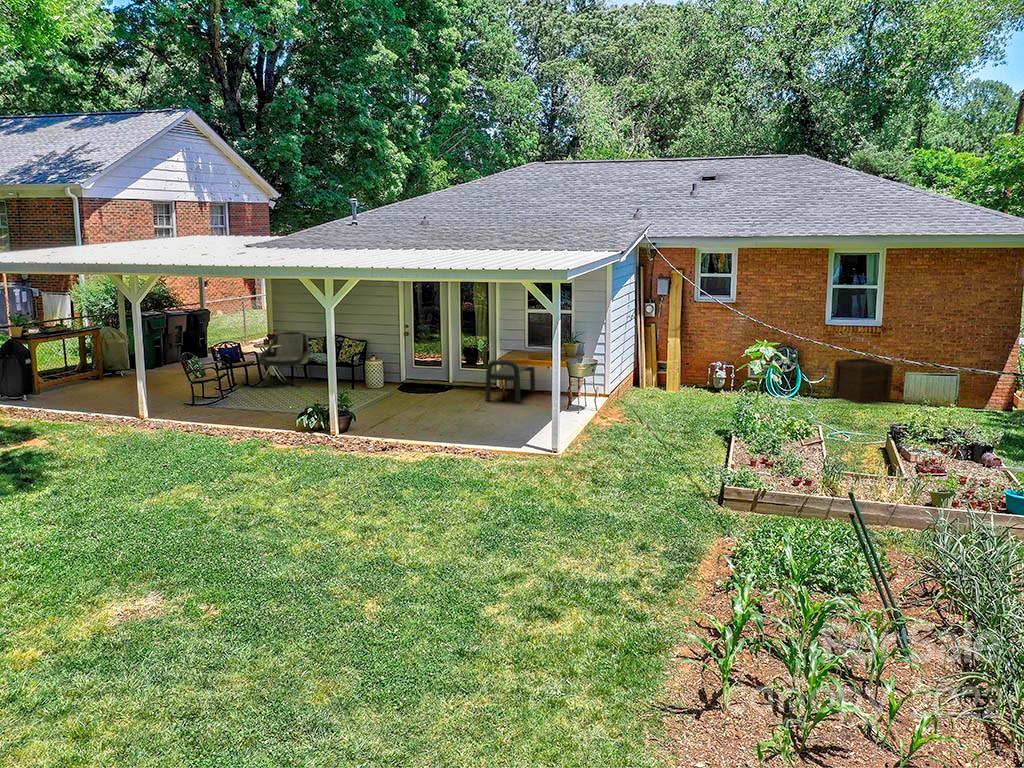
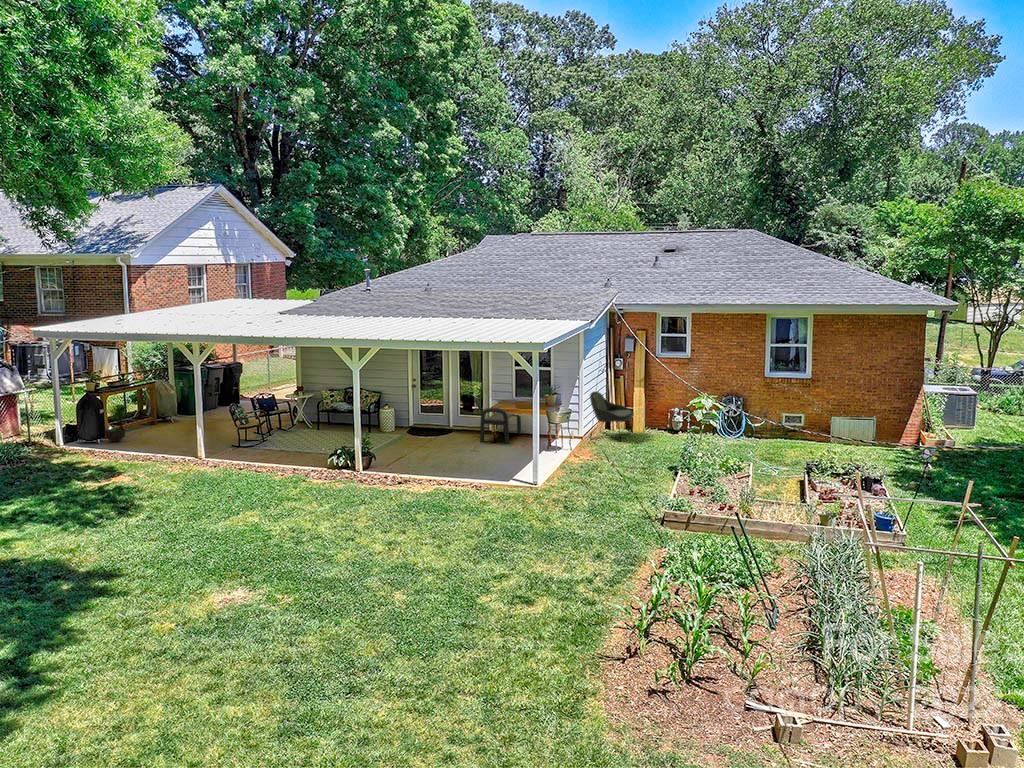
lounge chair: present [259,332,312,387] -> present [590,392,633,442]
potted tree: none [33,350,62,400] -> present [105,404,127,442]
wooden crate: present [832,358,893,404] -> none [767,405,815,443]

